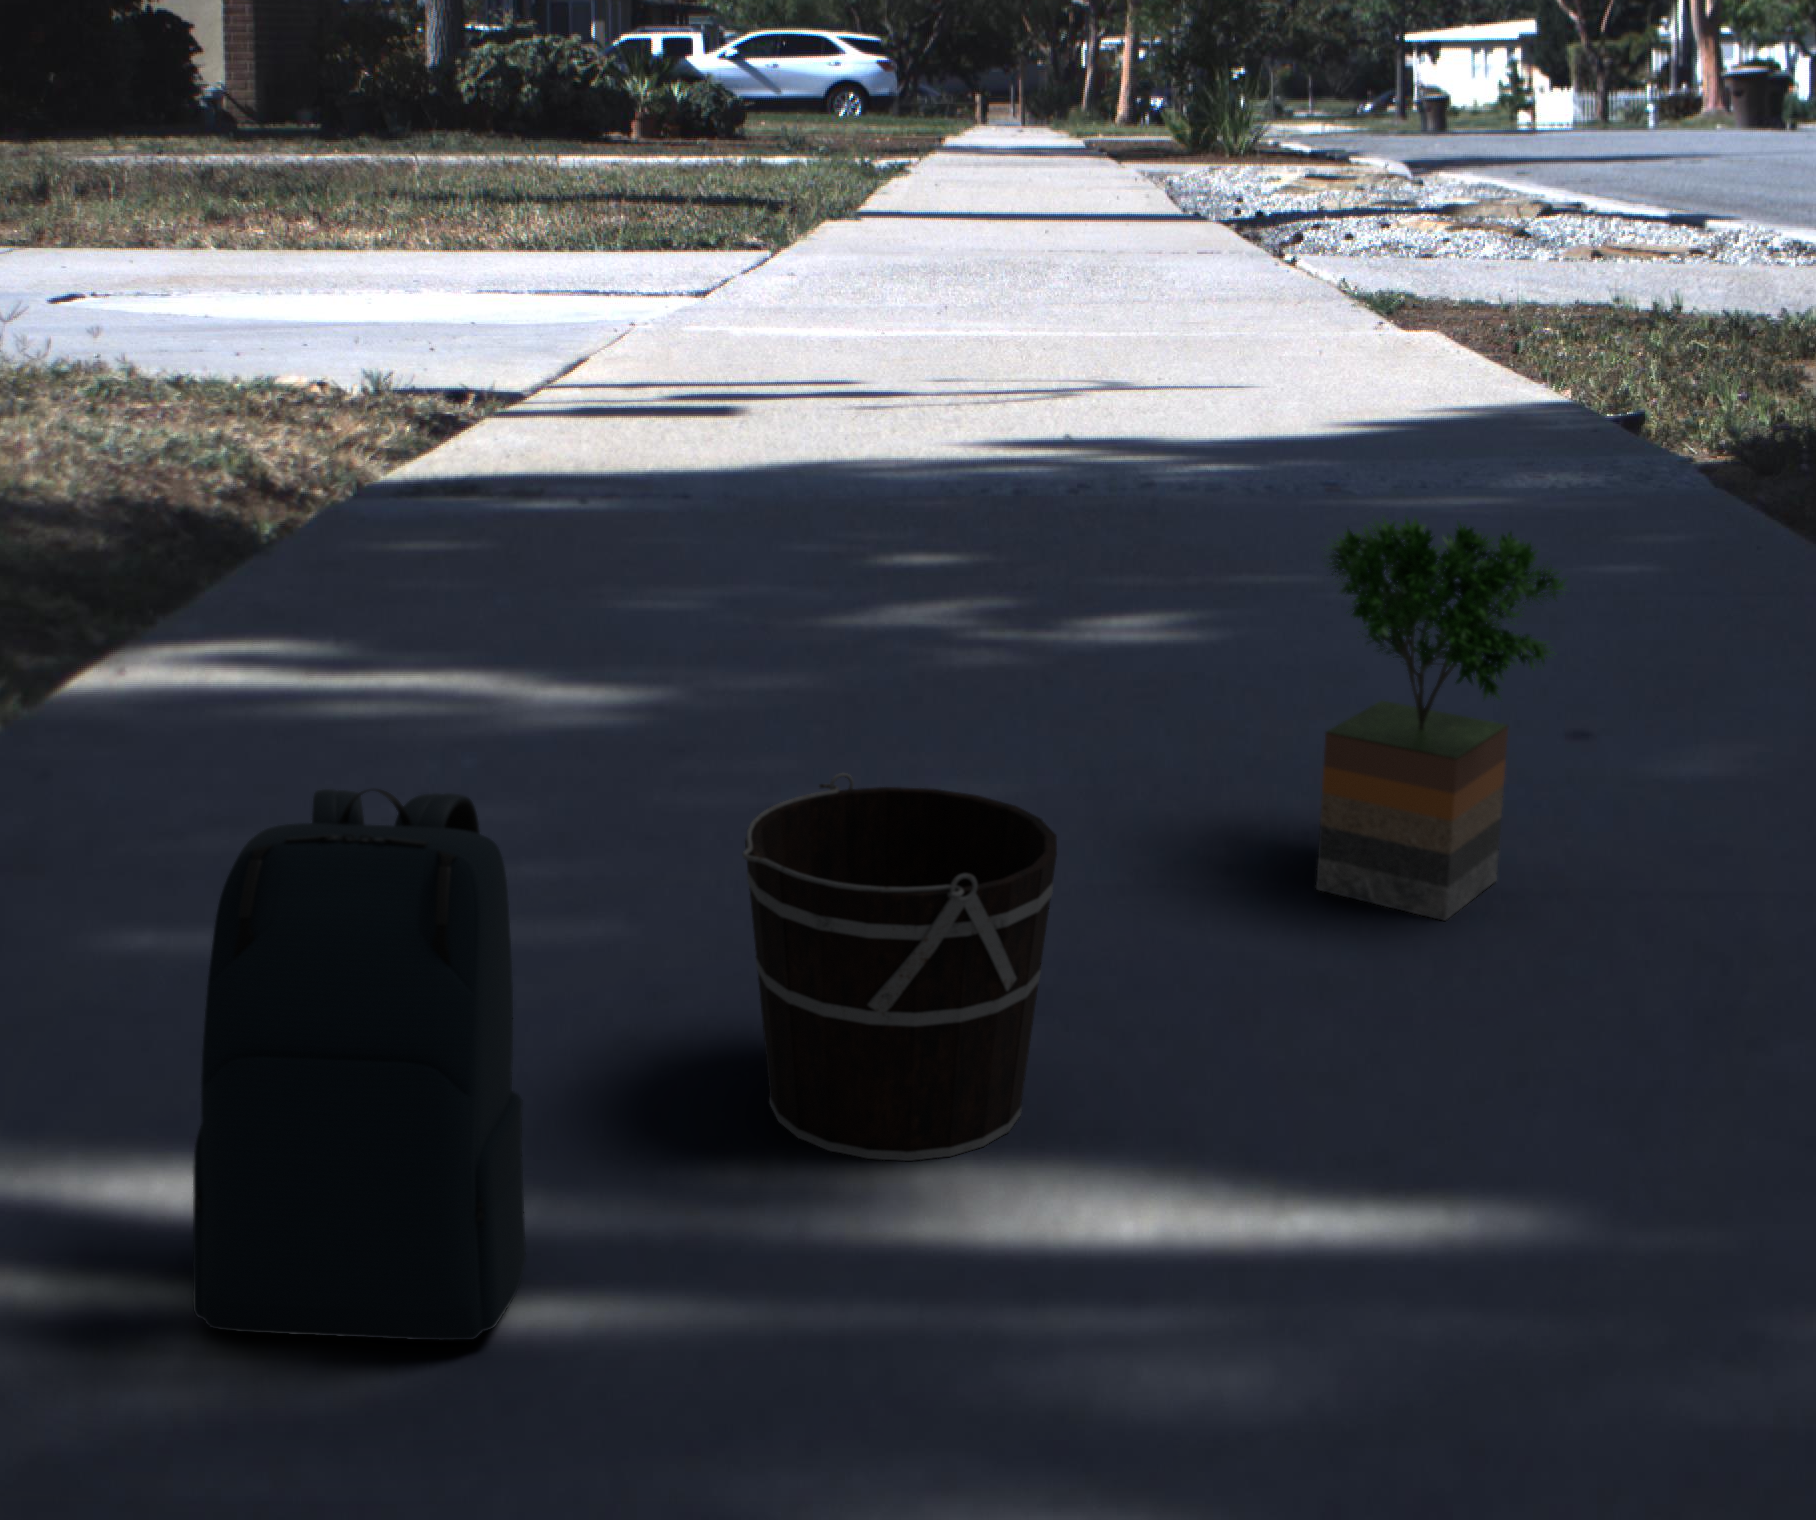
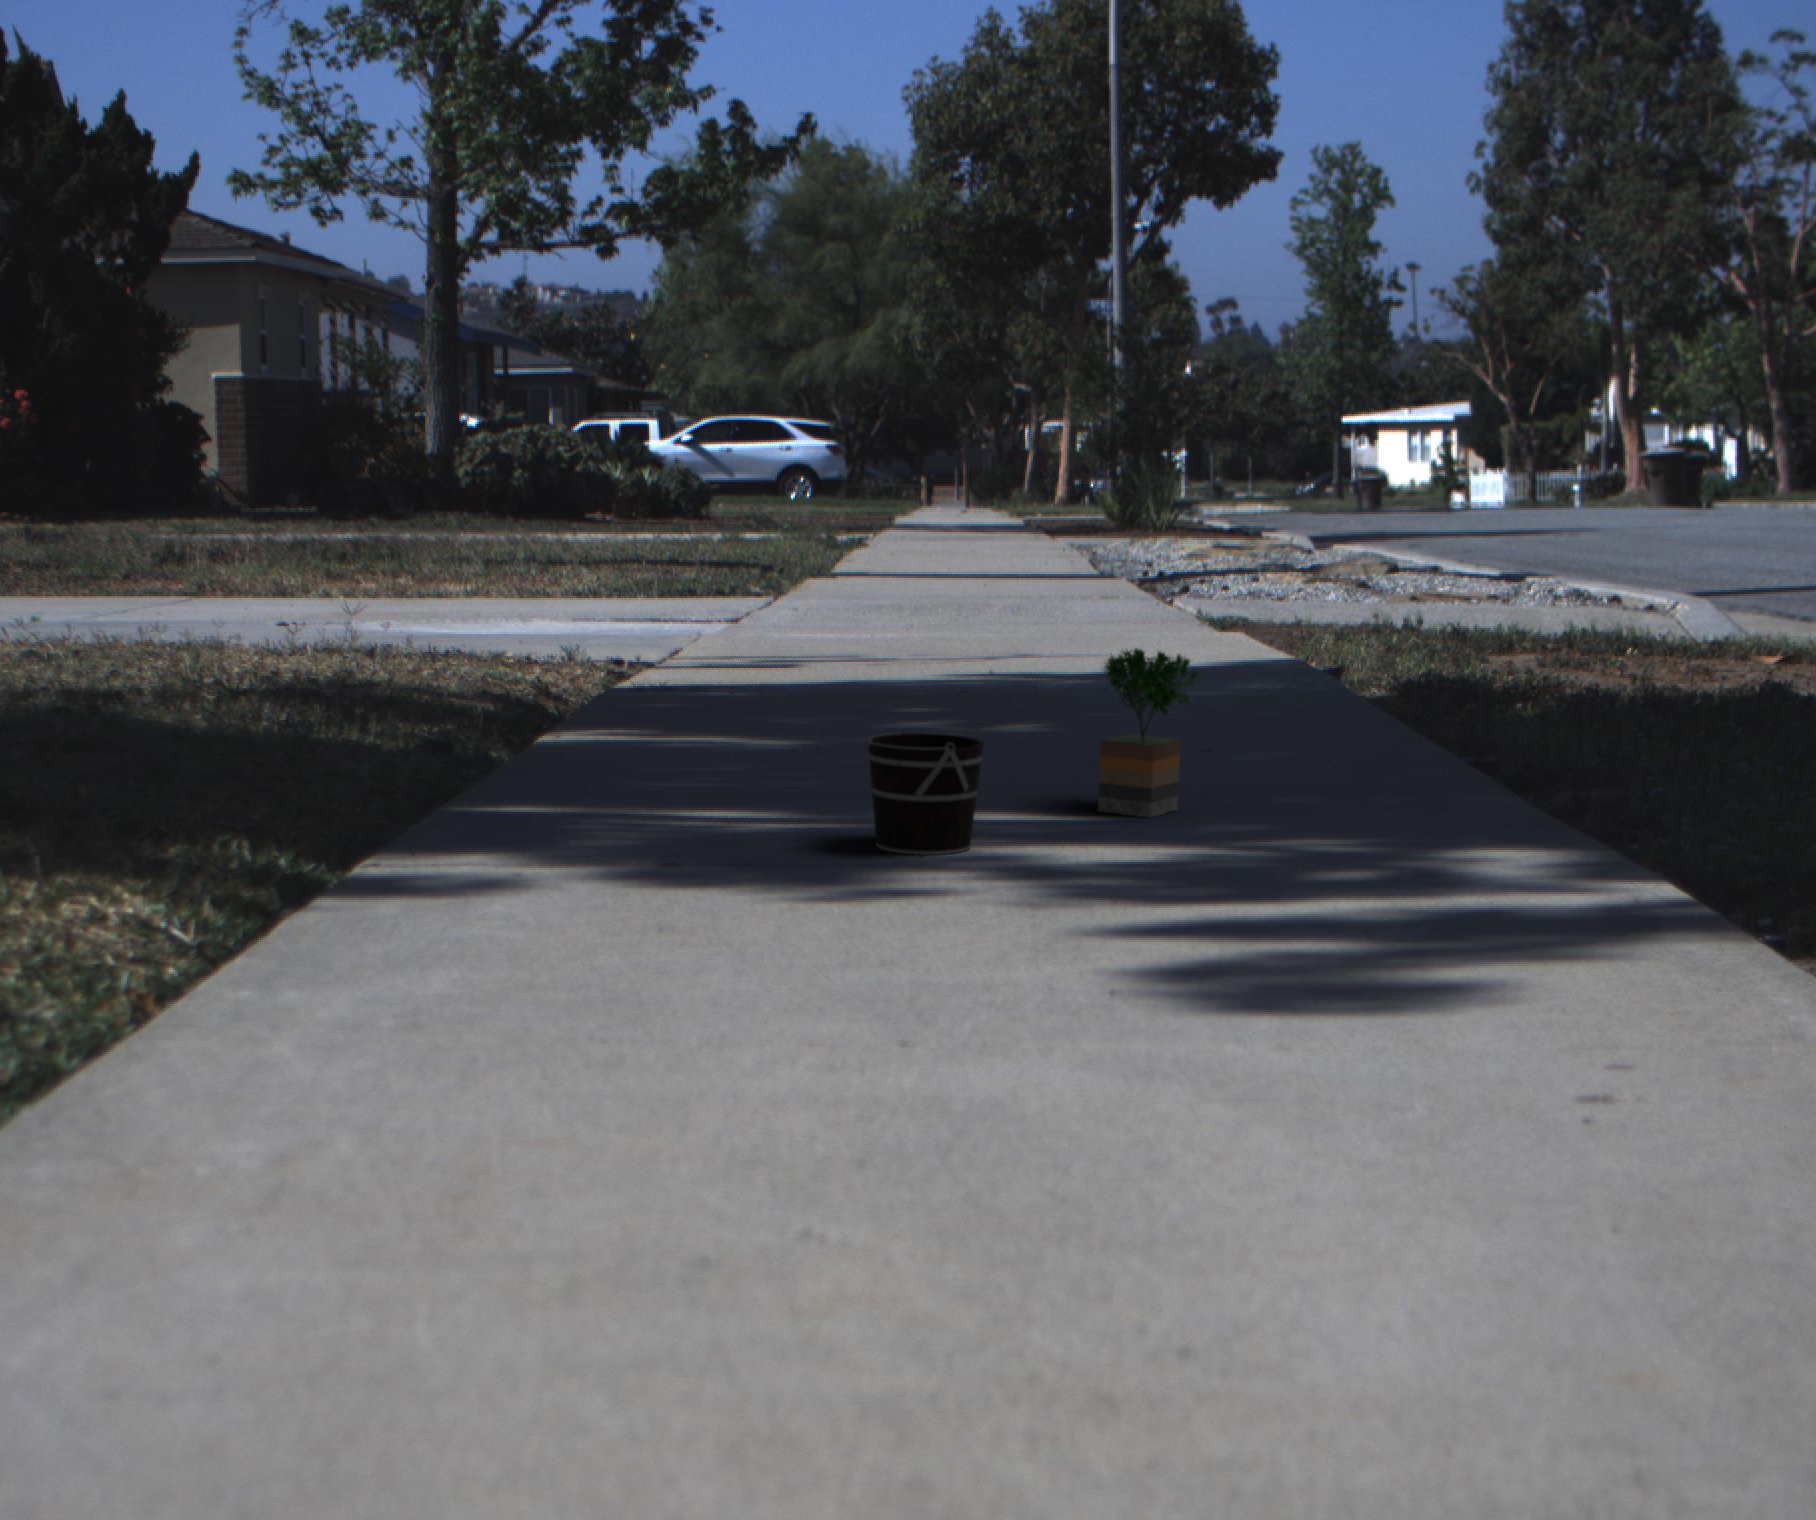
backpack: present [193,789,526,1340] -> none [698,697,803,874]

